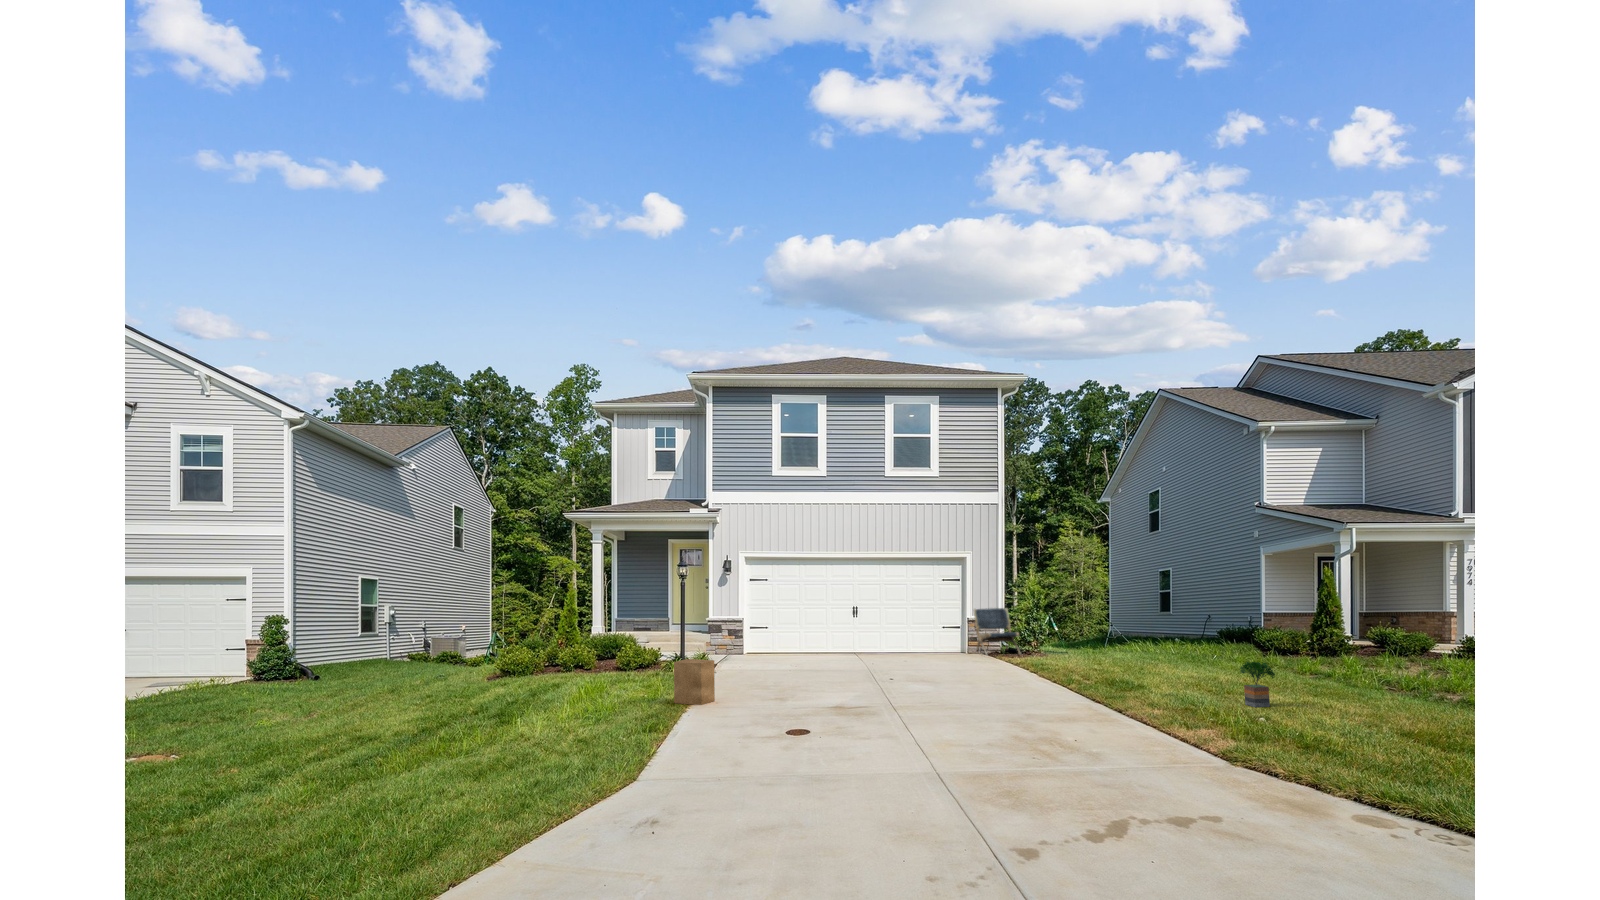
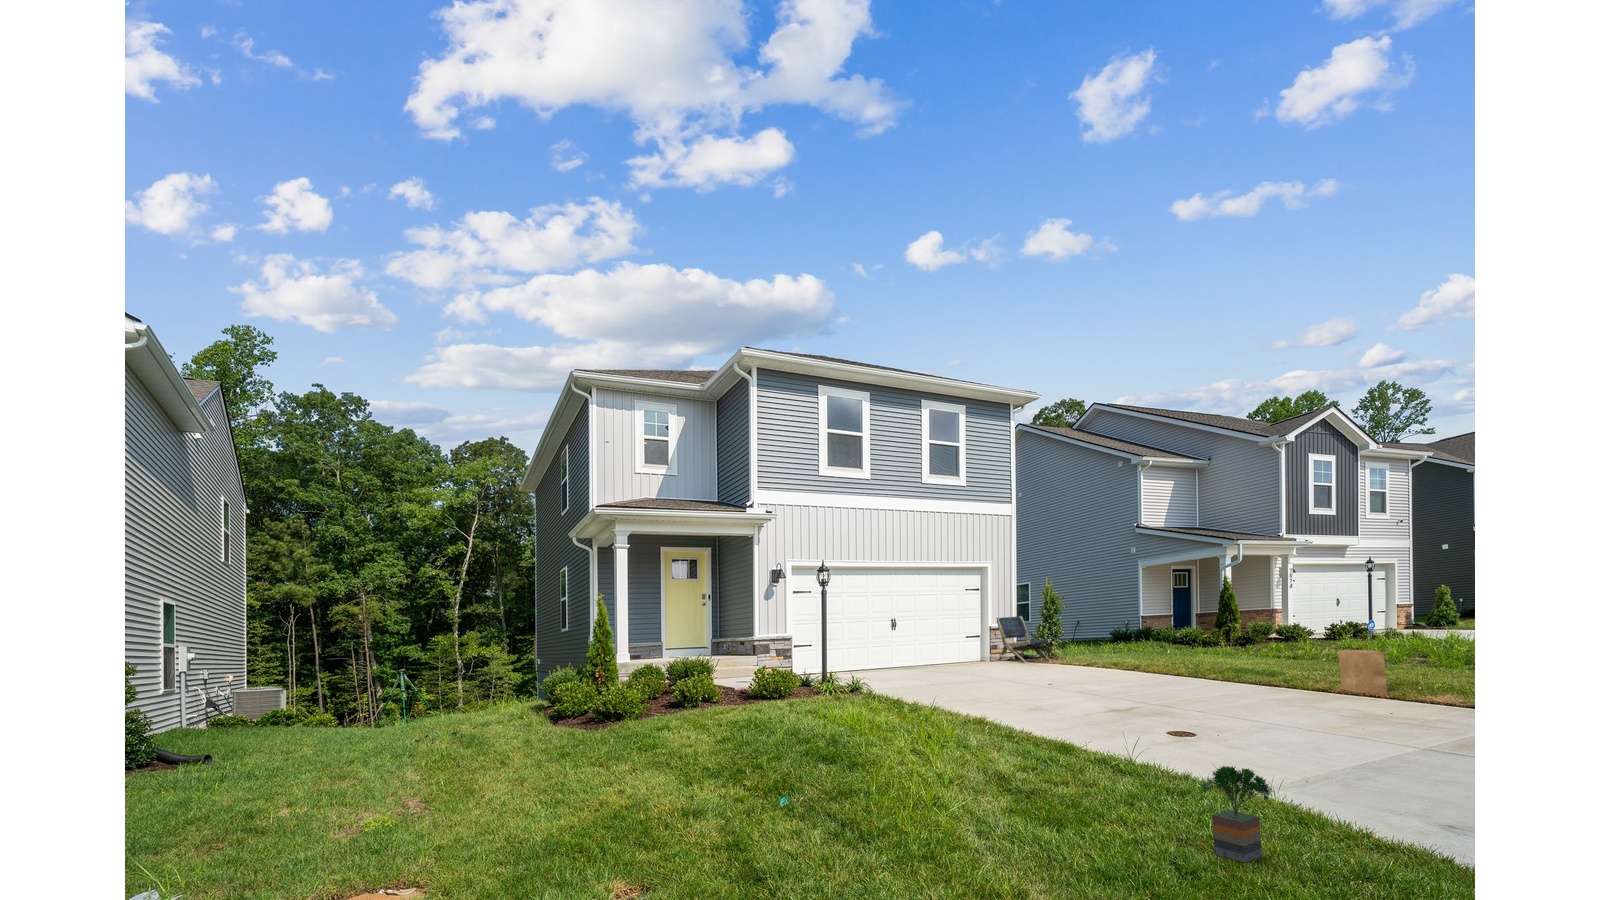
cardboard box: present [674,659,715,705] -> present [1338,650,1387,693]
potted tree: present [1240,662,1275,707] -> present [1202,766,1273,863]

